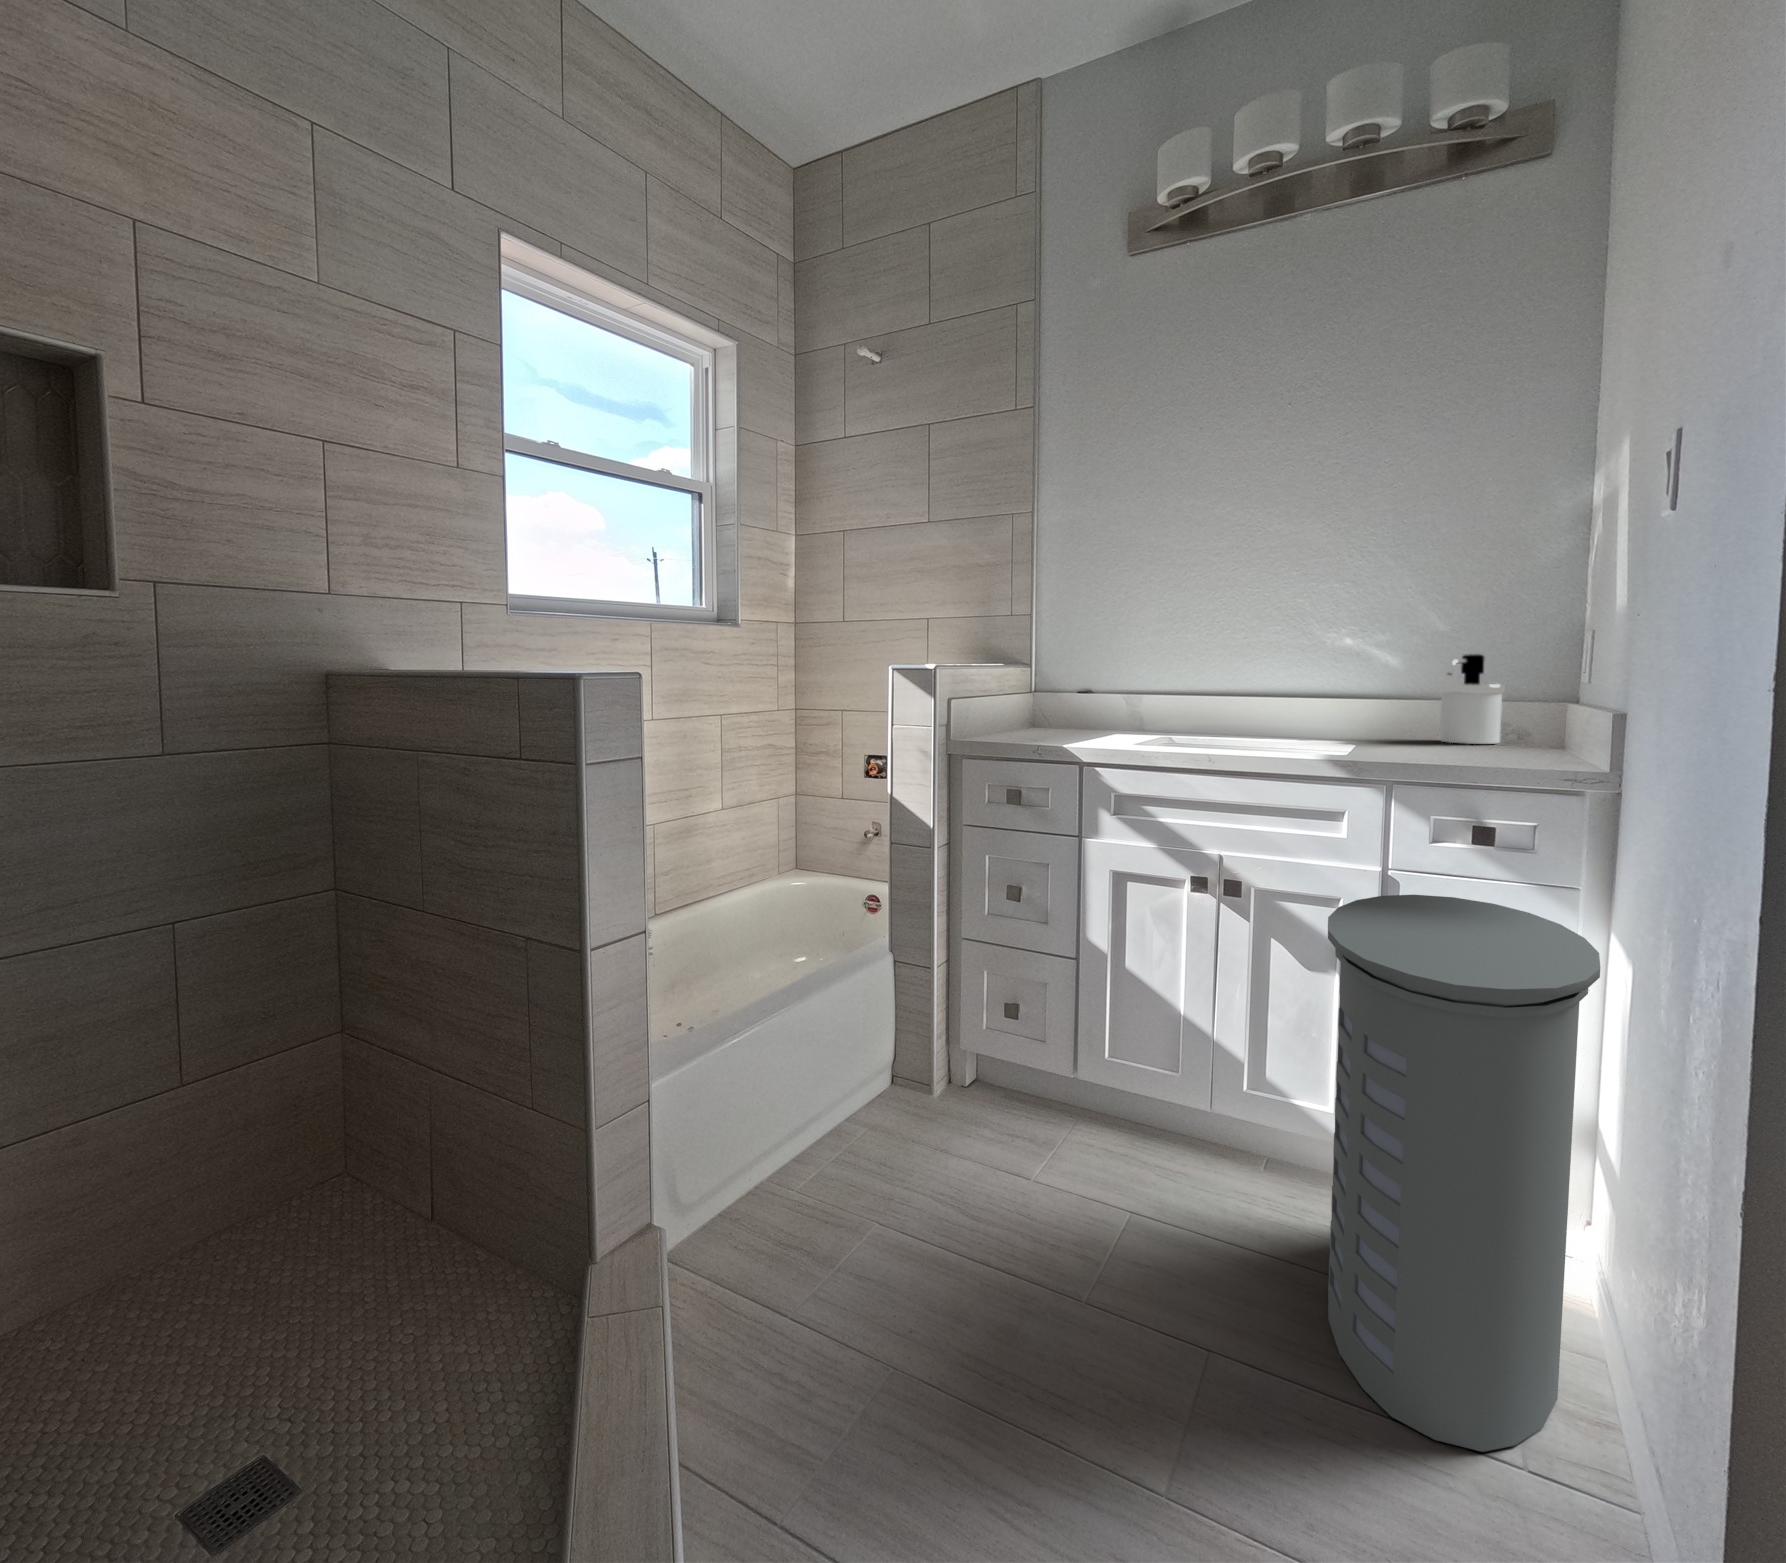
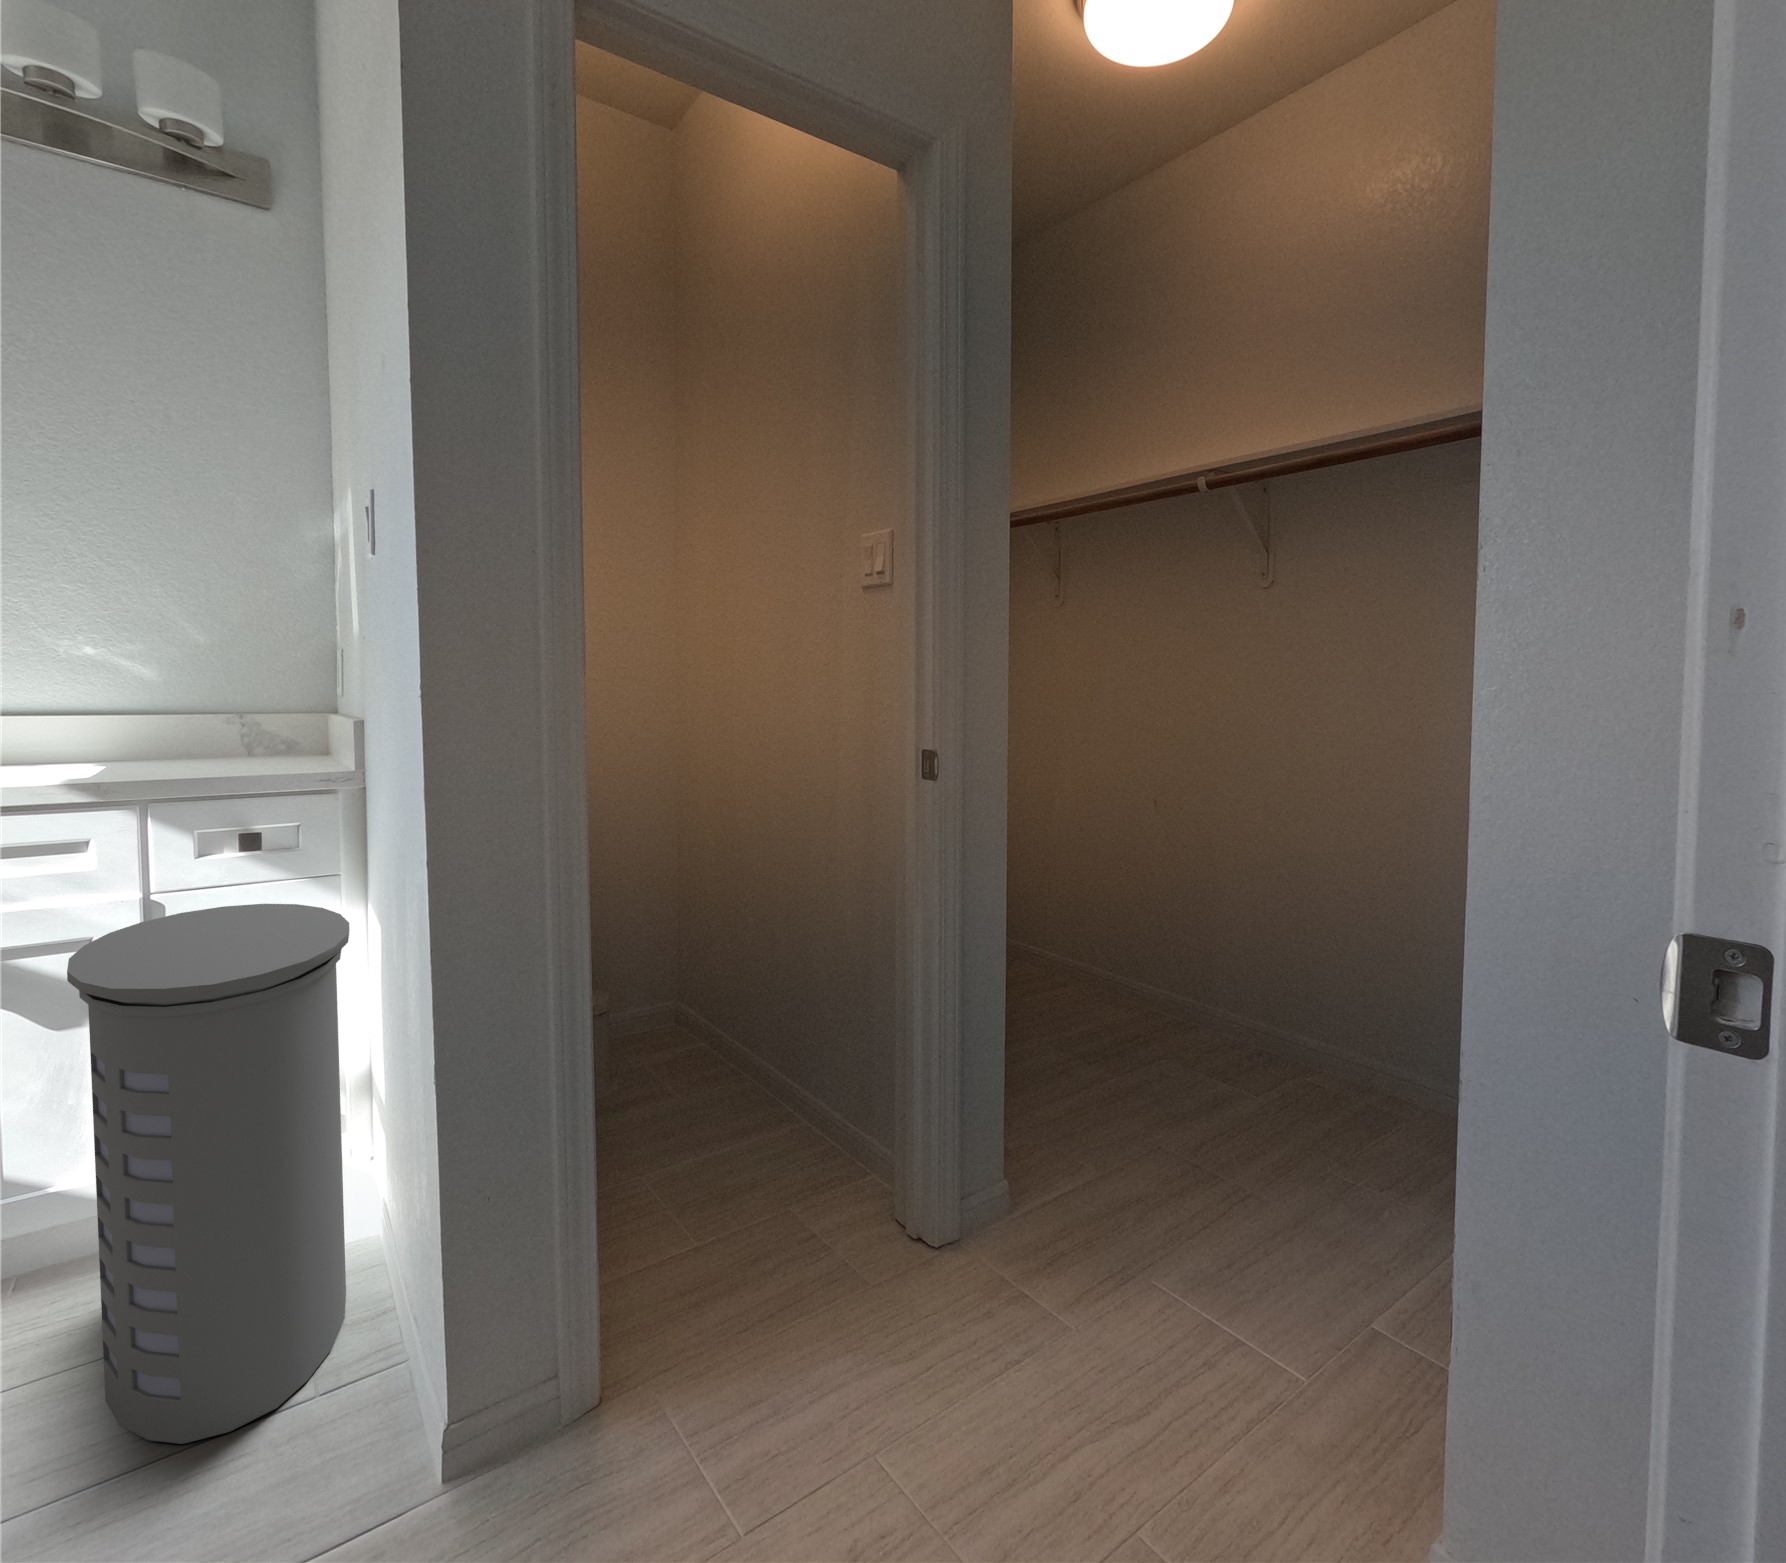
soap dispenser: present [1439,654,1505,744] -> none [204,668,270,756]

